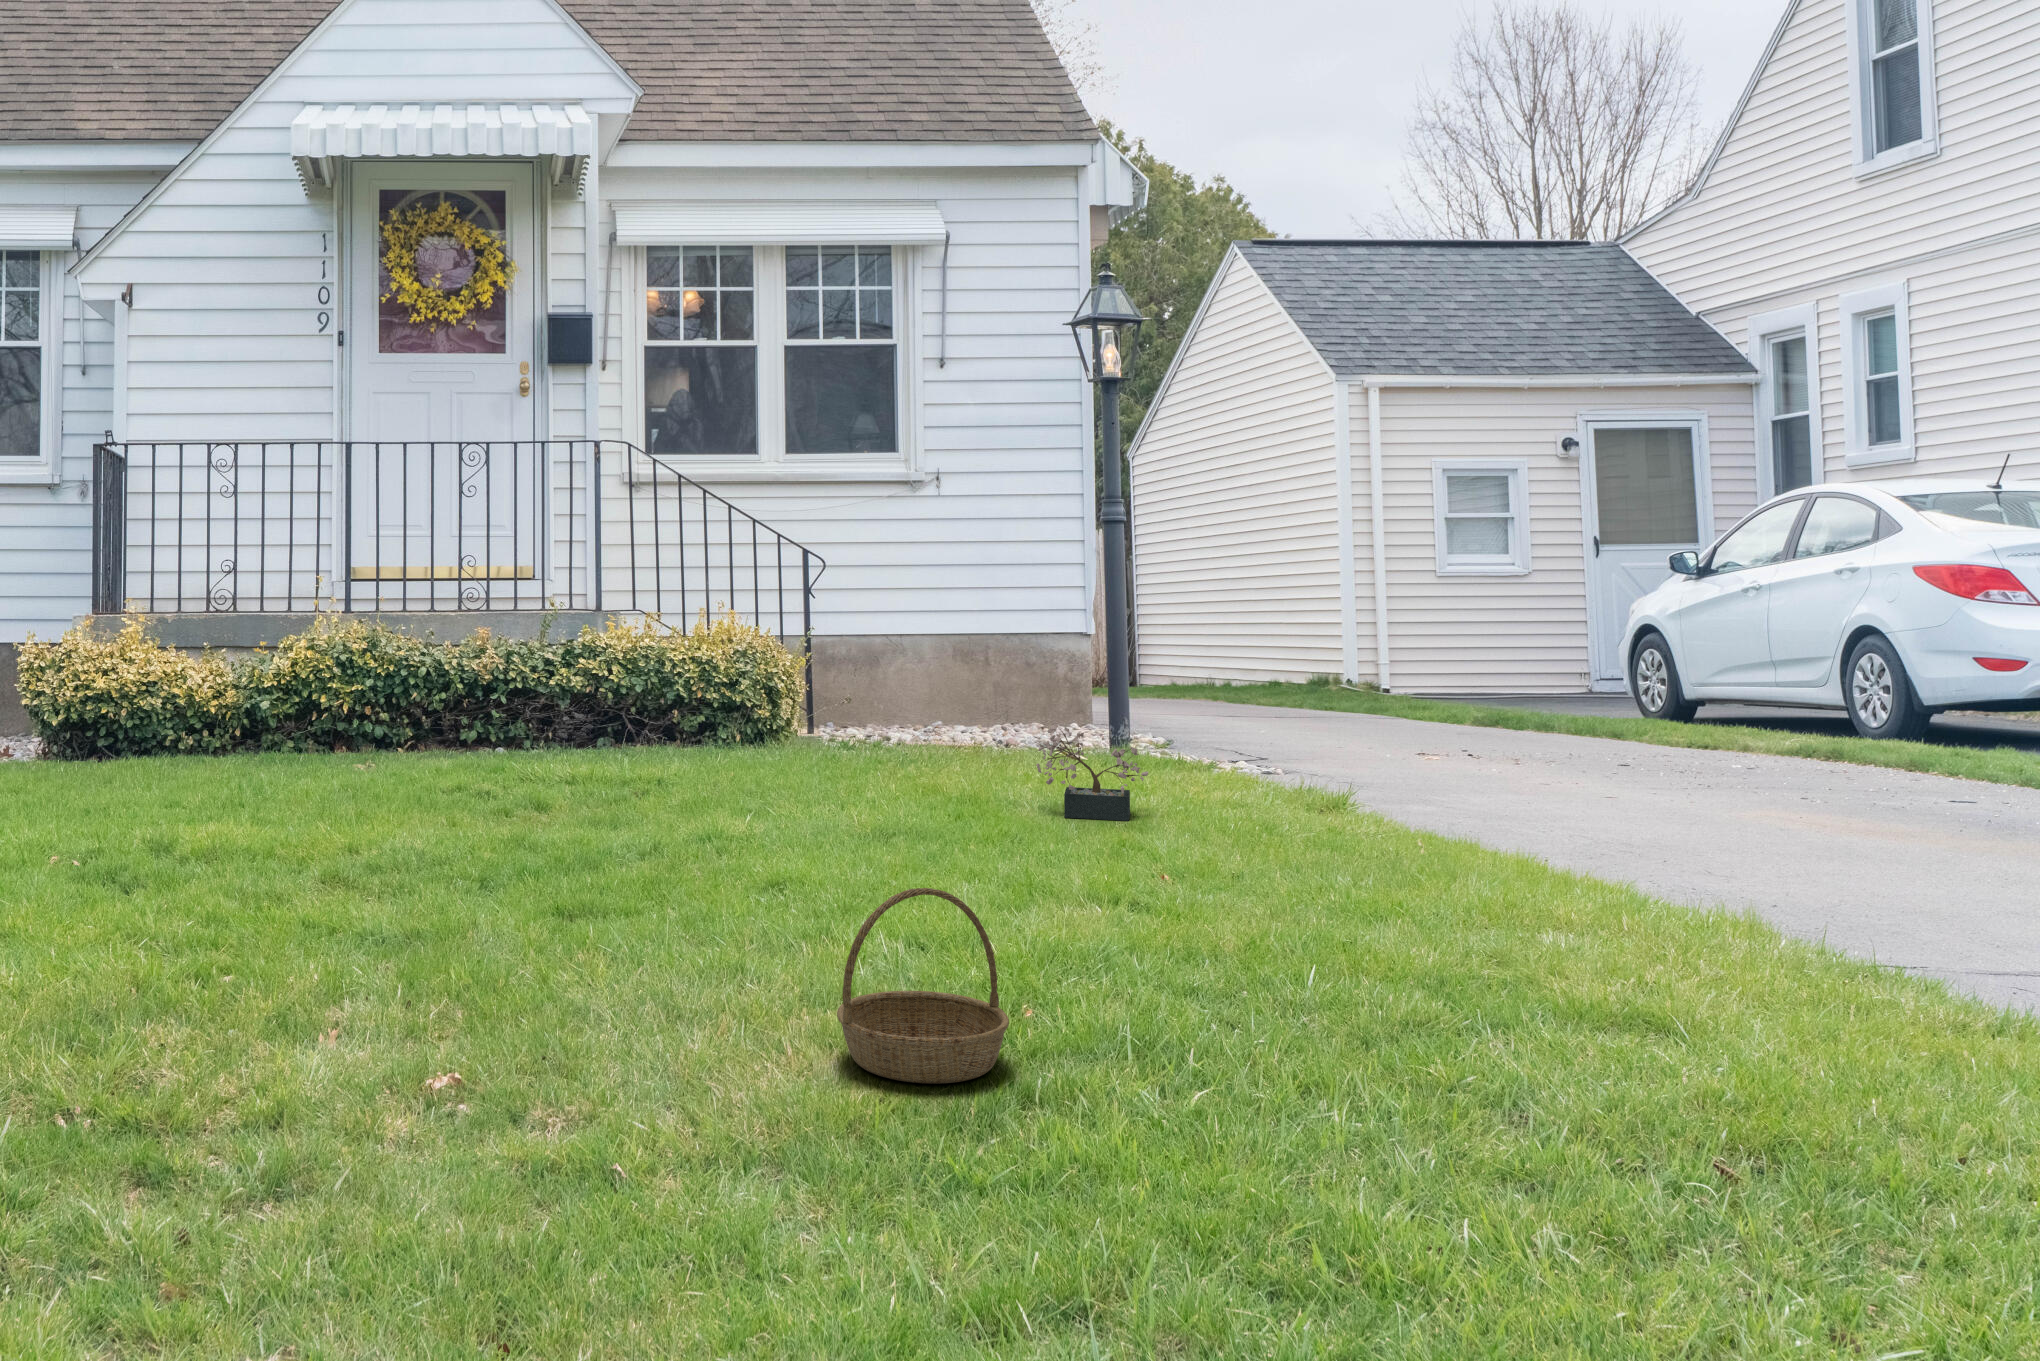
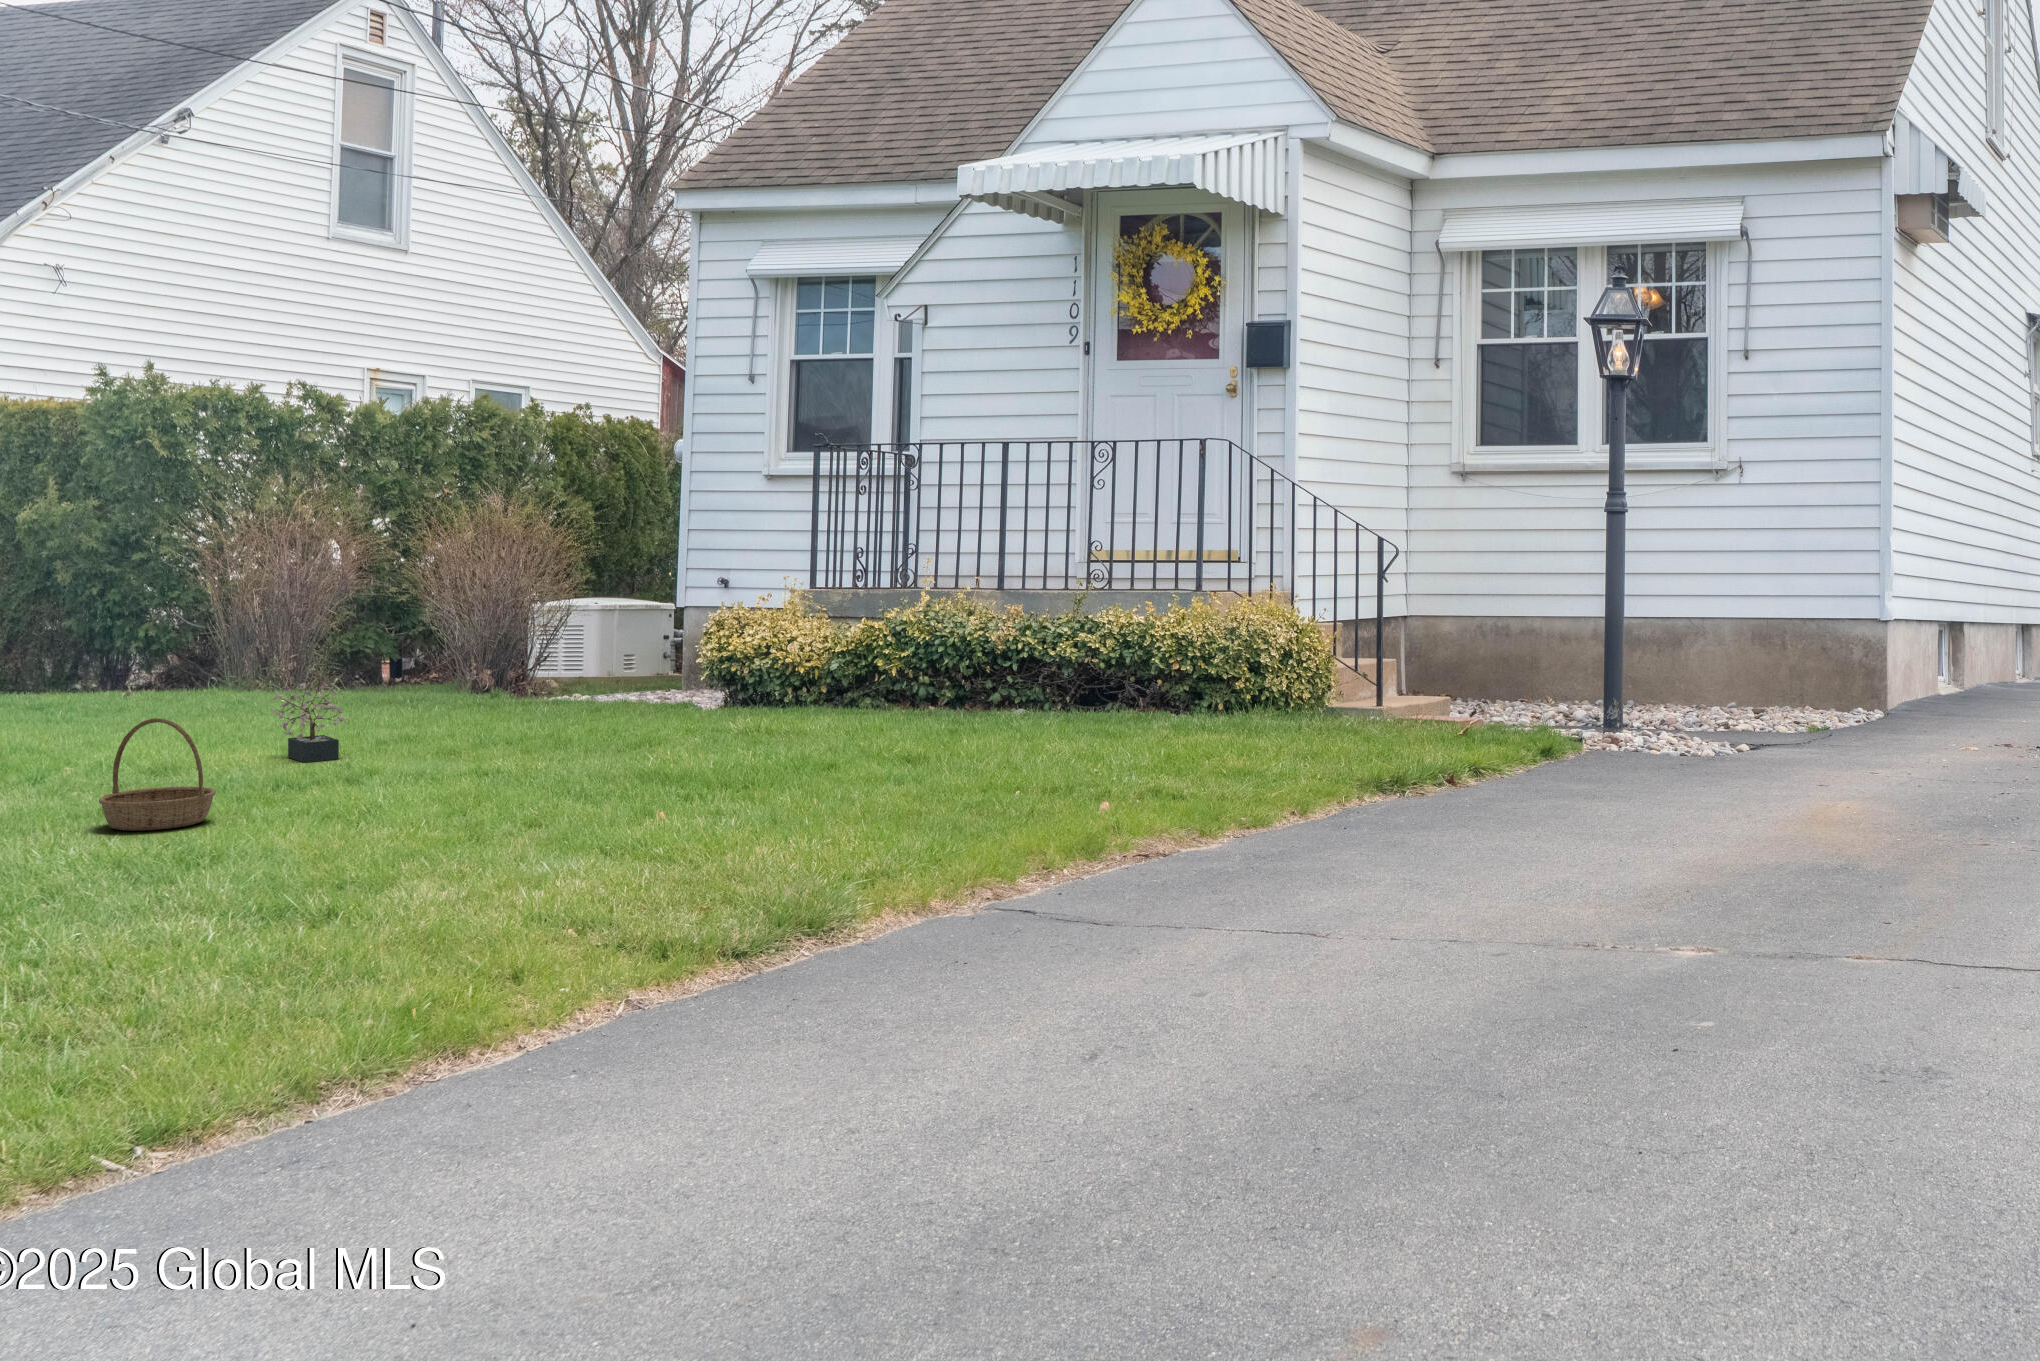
decorative plant: present [1036,724,1148,821] -> present [271,682,348,763]

